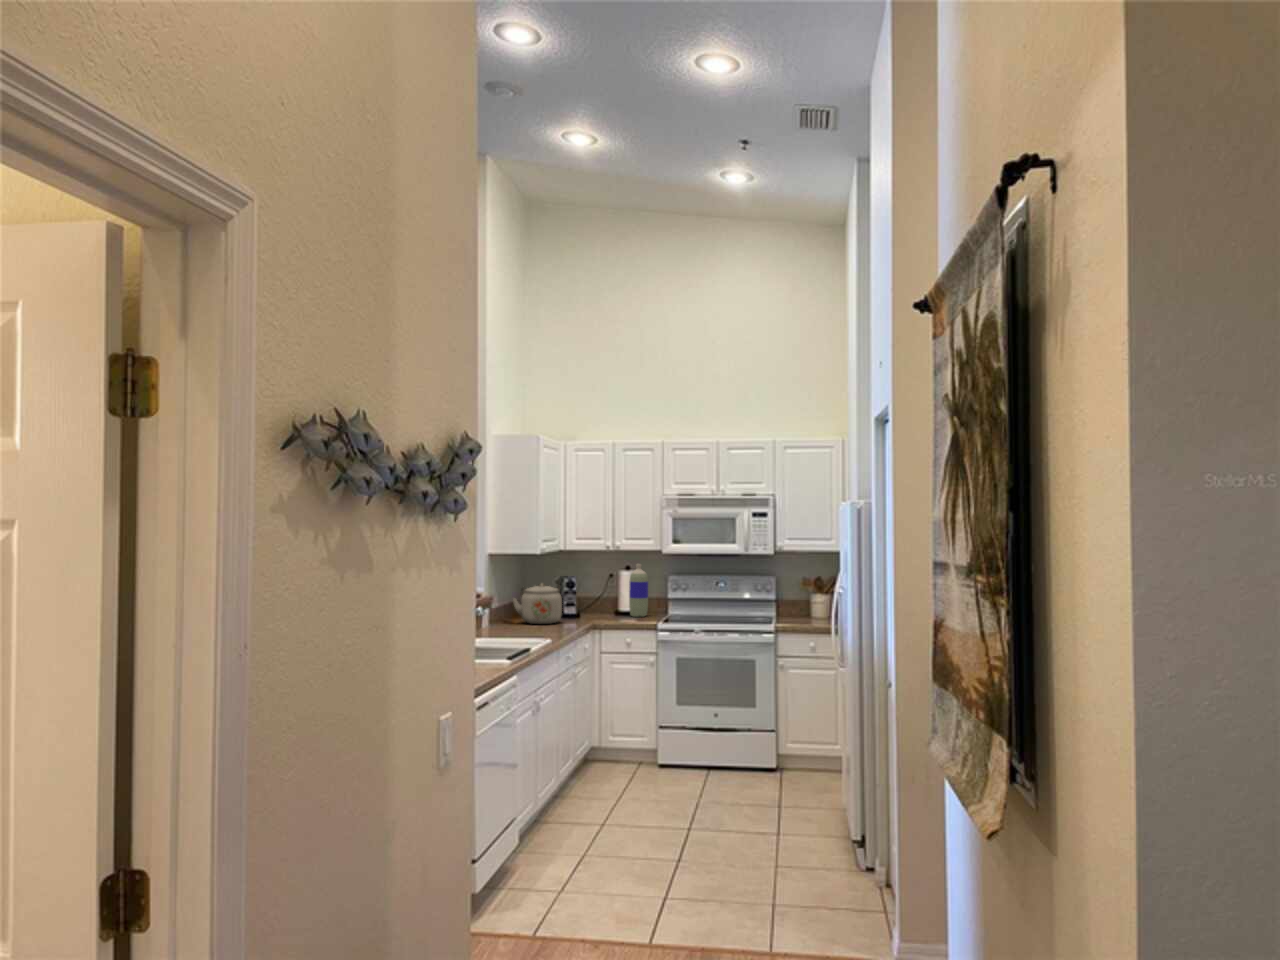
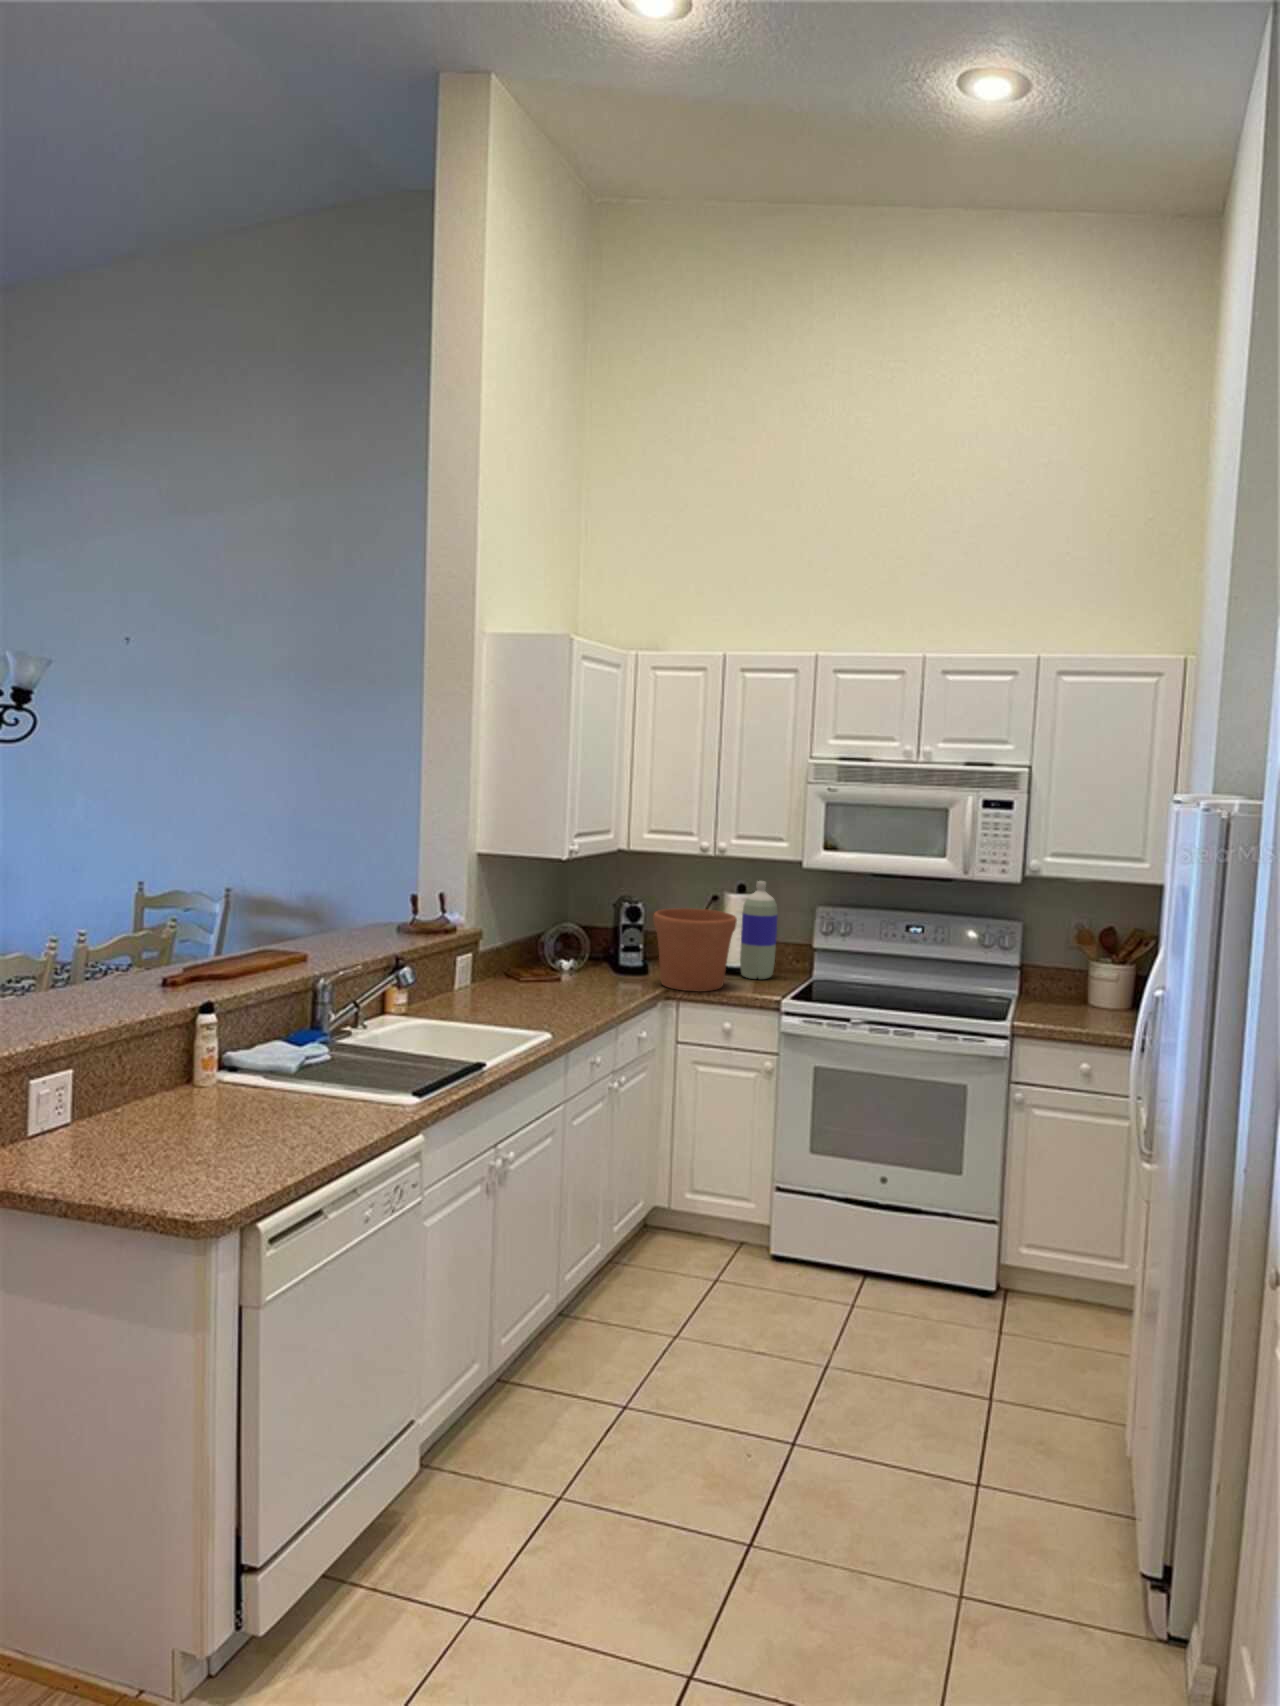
flower pot: none [585,580,629,623] -> present [654,908,737,992]
kettle: present [513,584,562,624] -> none [518,911,608,987]

